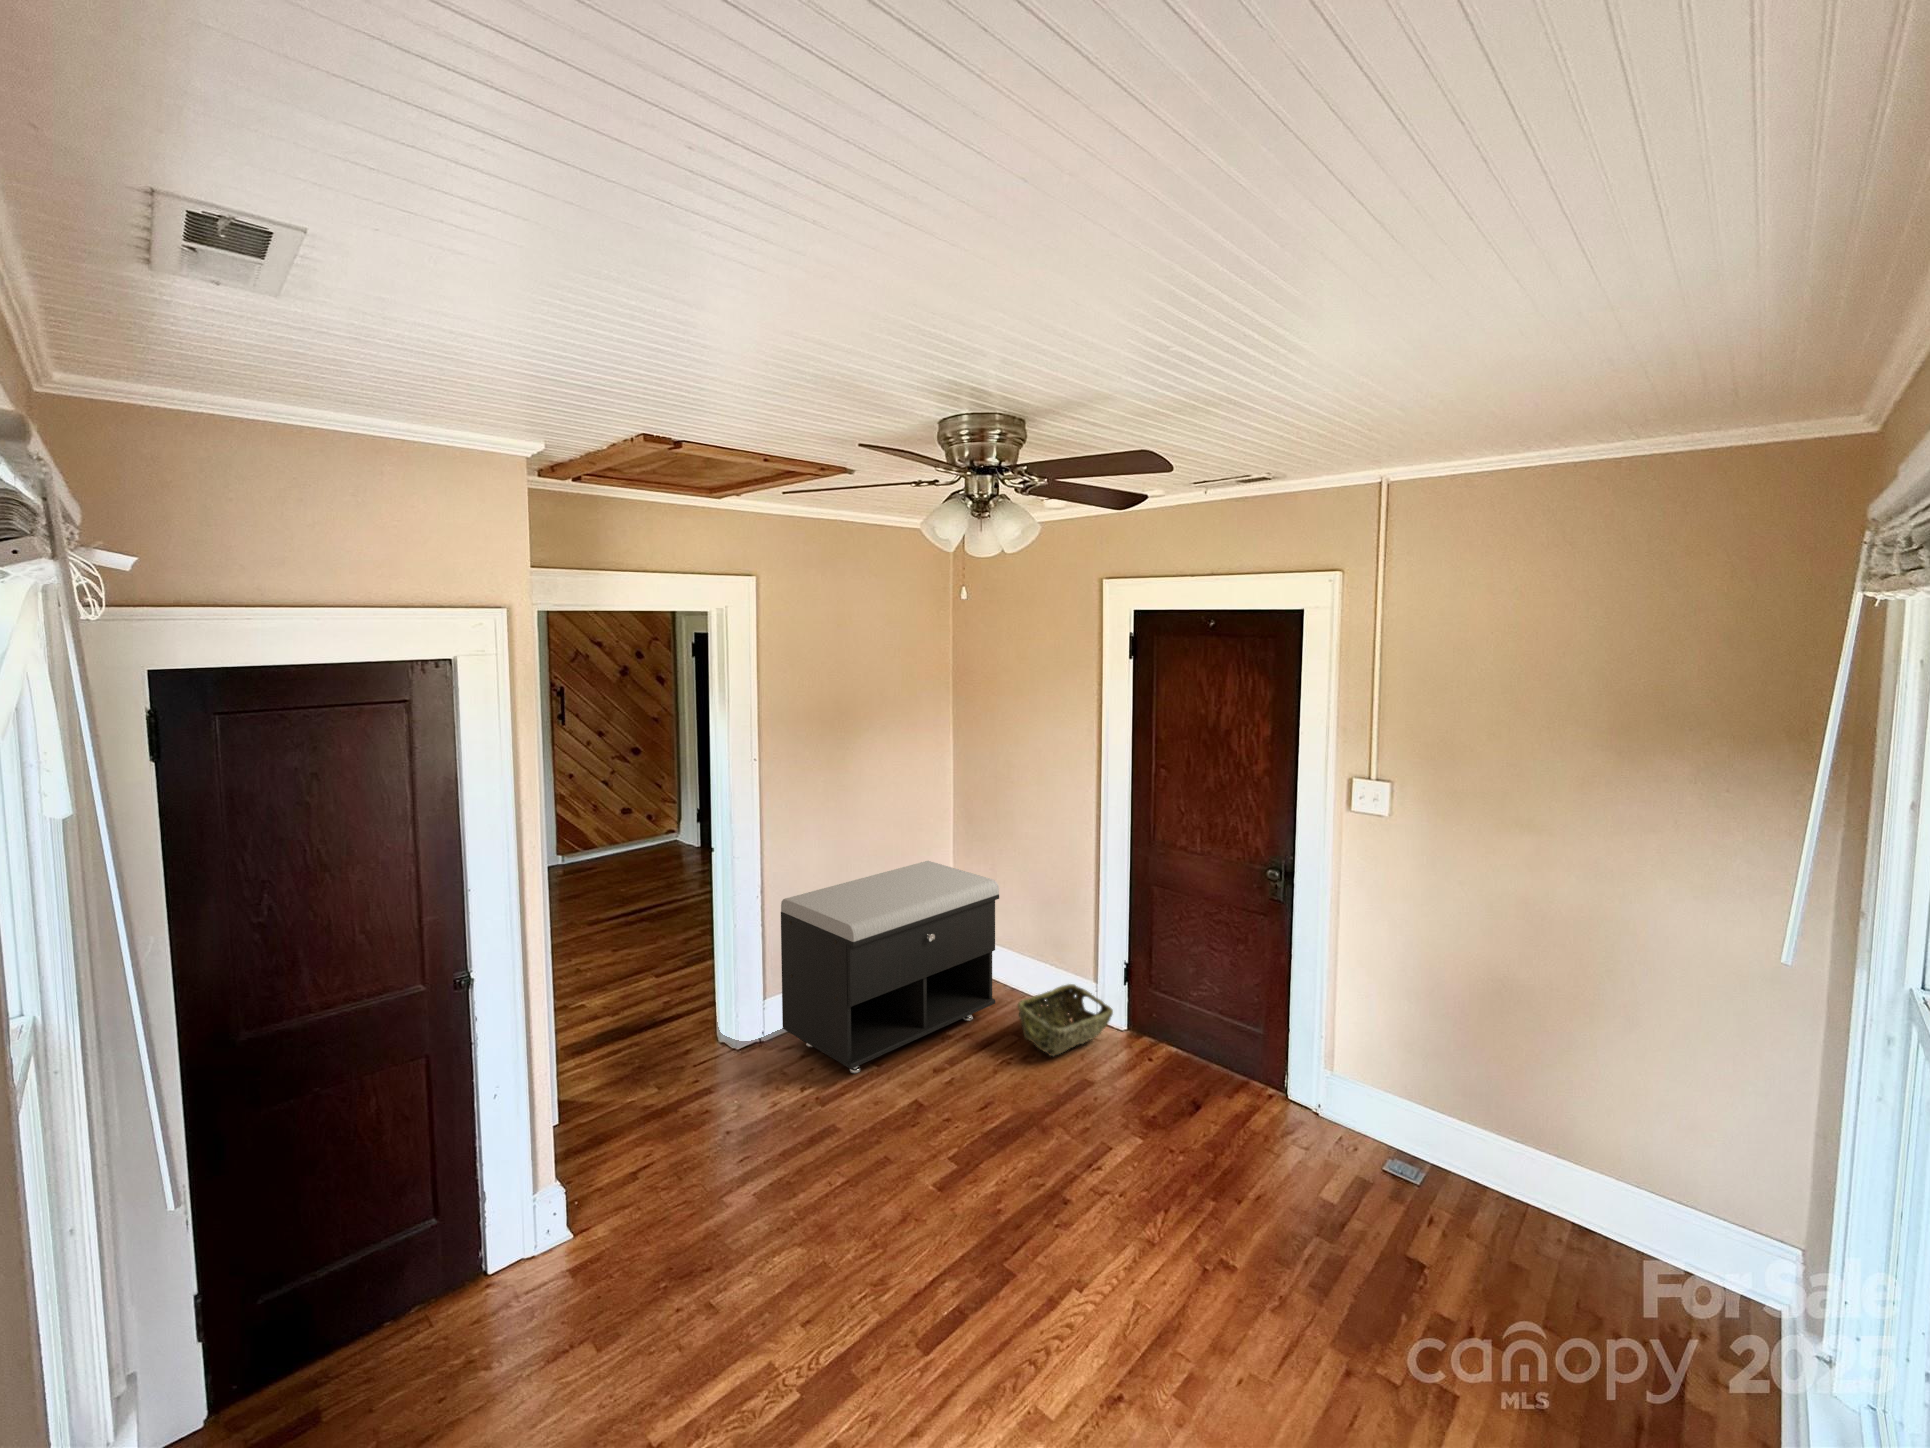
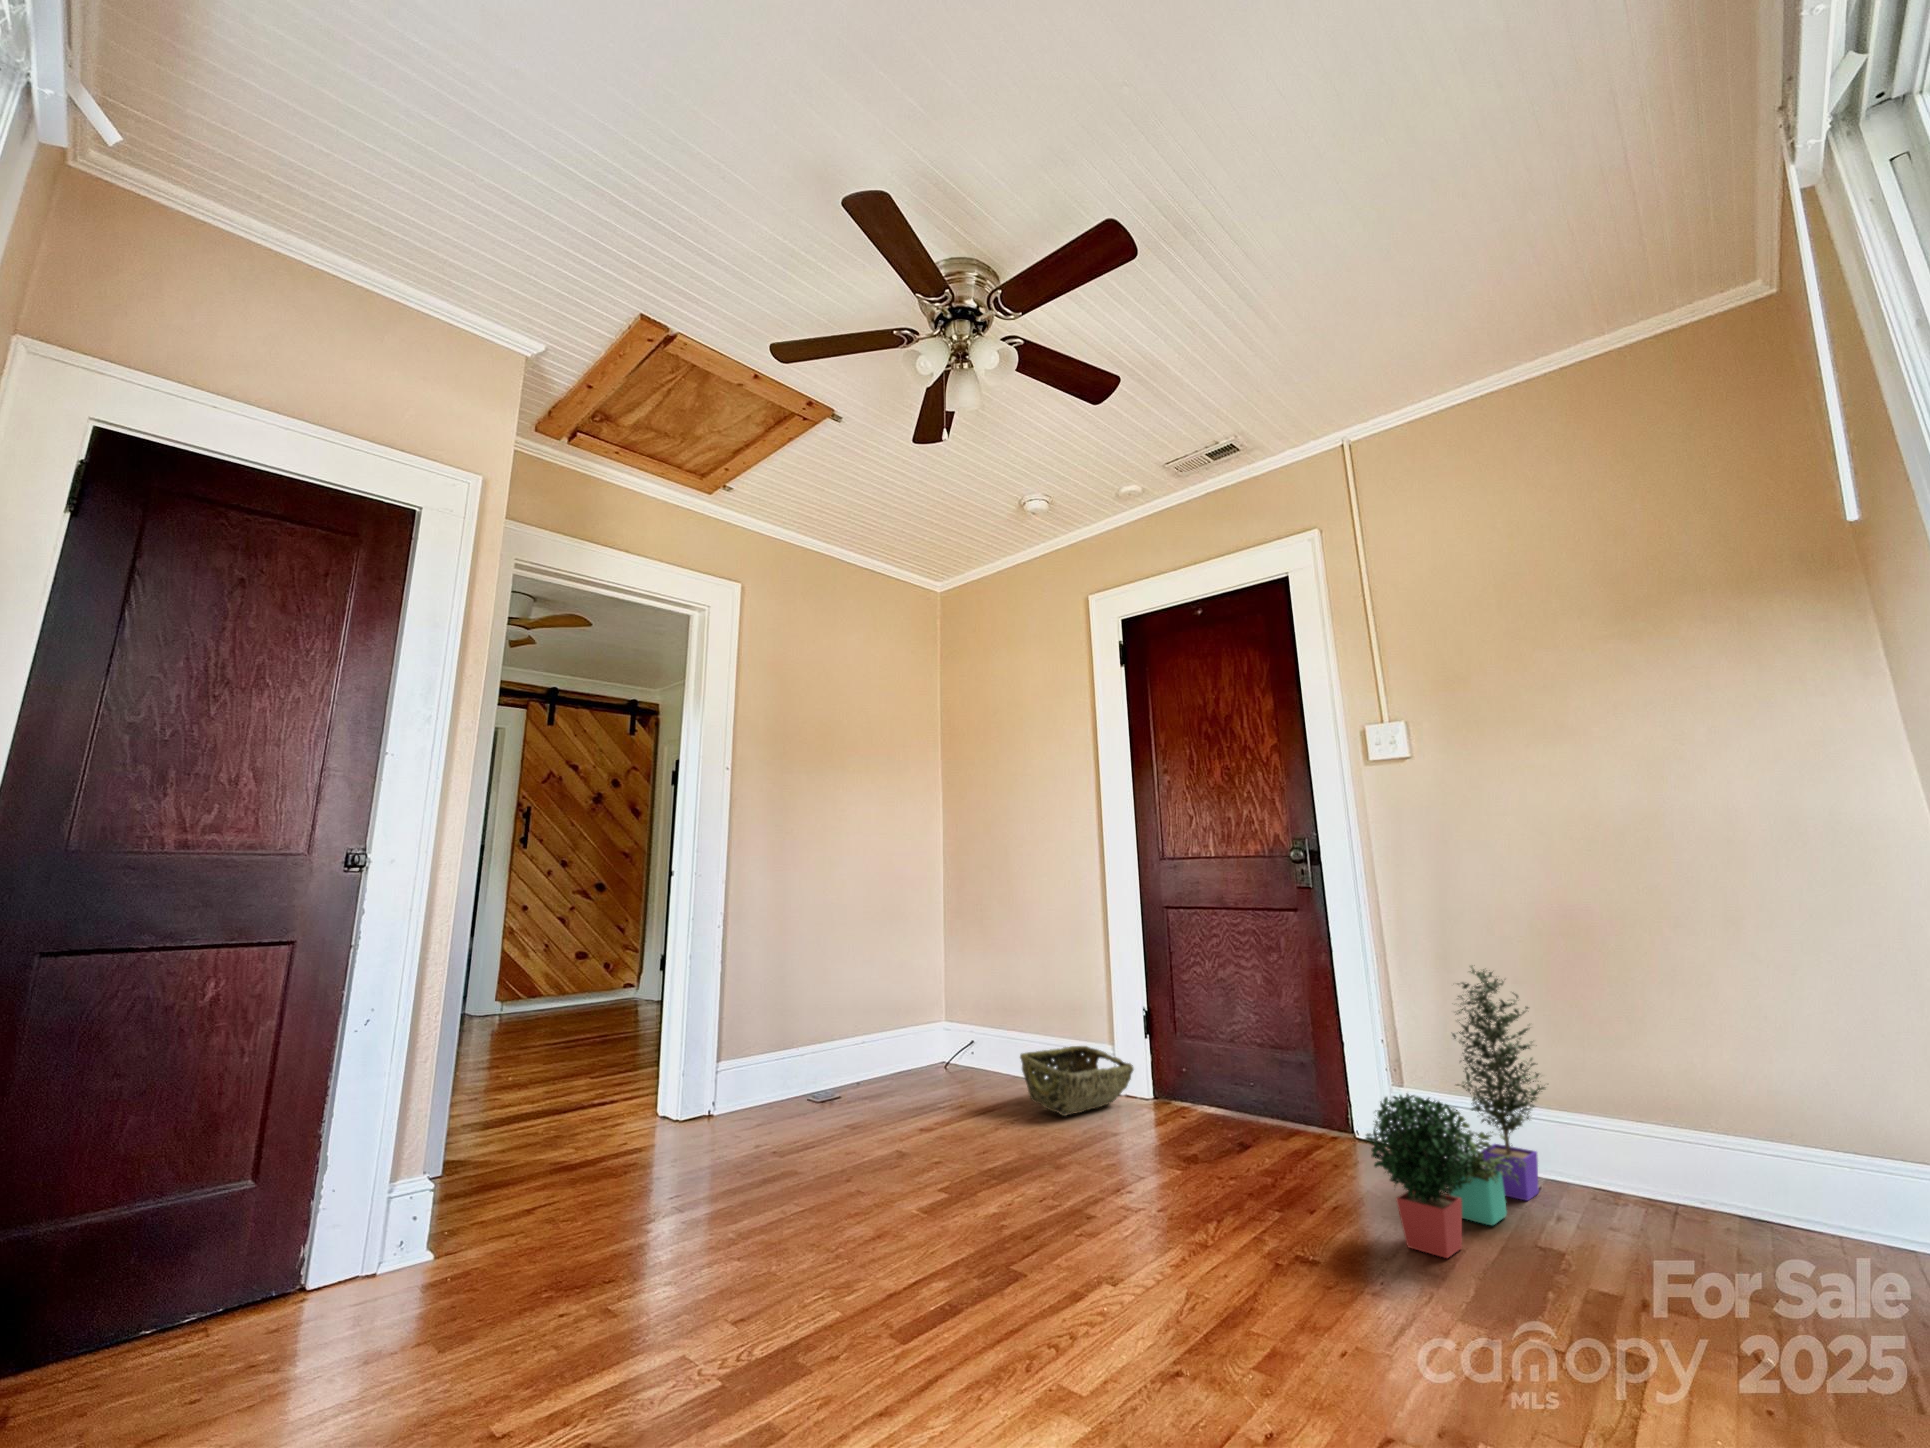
storage bench: present [781,861,999,1073] -> none [738,918,995,1132]
potted plant: none [1286,1005,1449,1267] -> present [1366,966,1545,1258]

